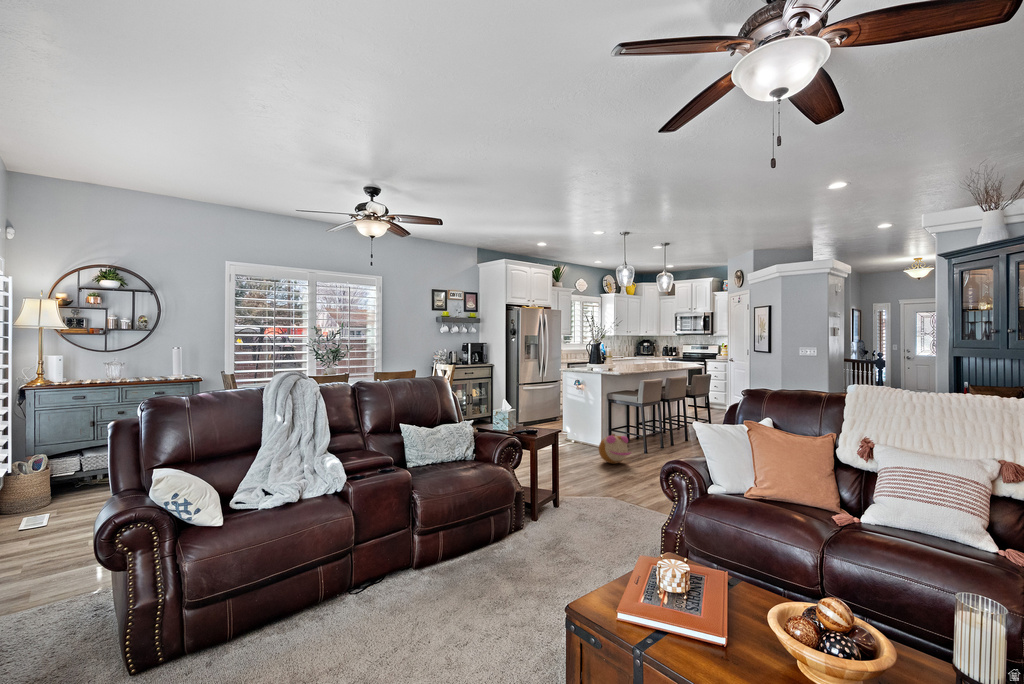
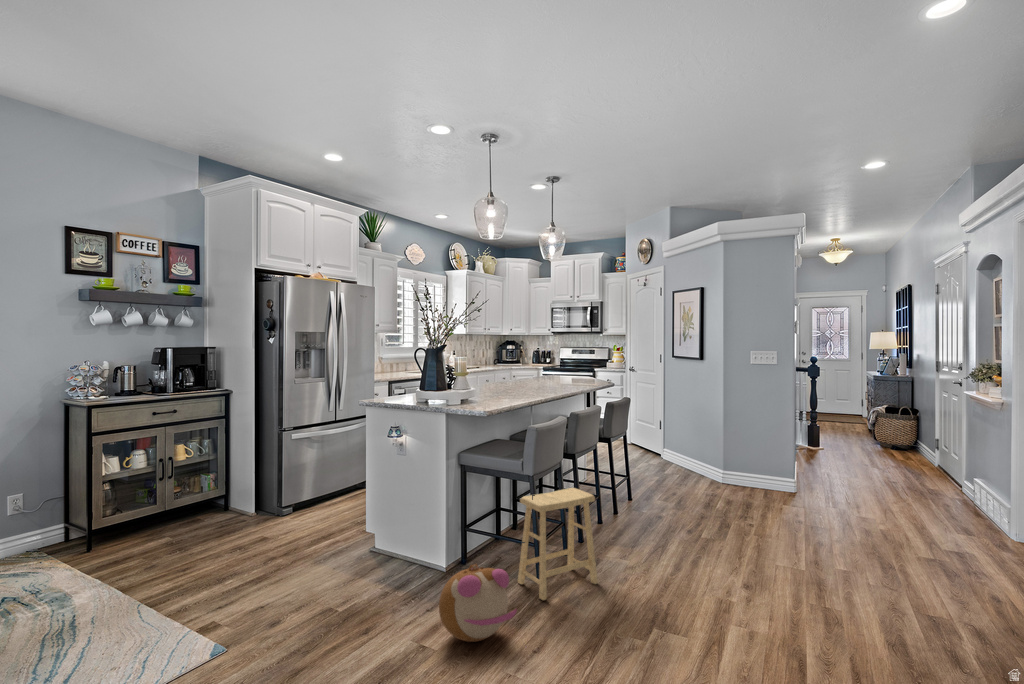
footstool: none [635,412,675,458] -> present [518,488,598,600]

